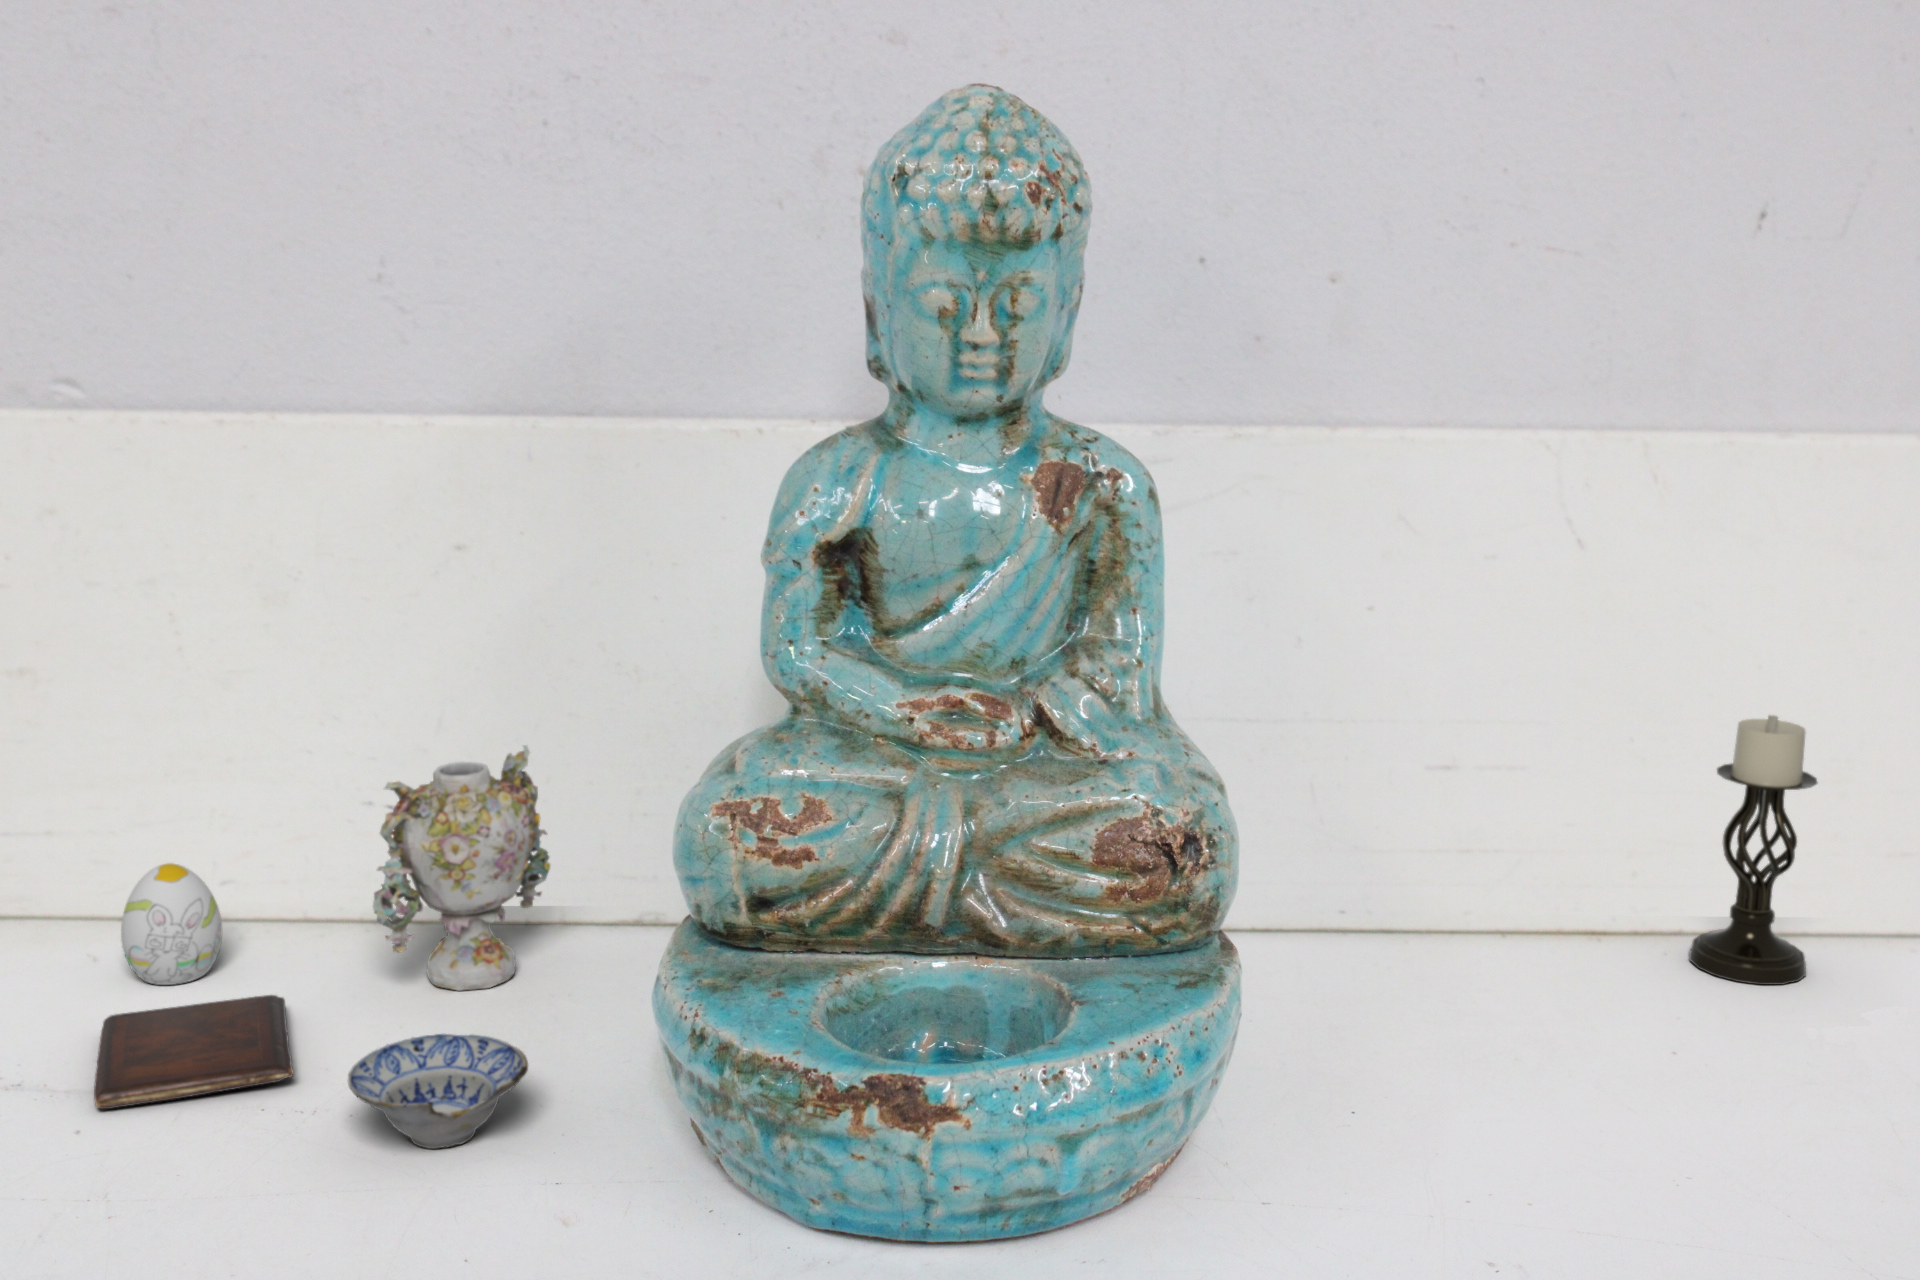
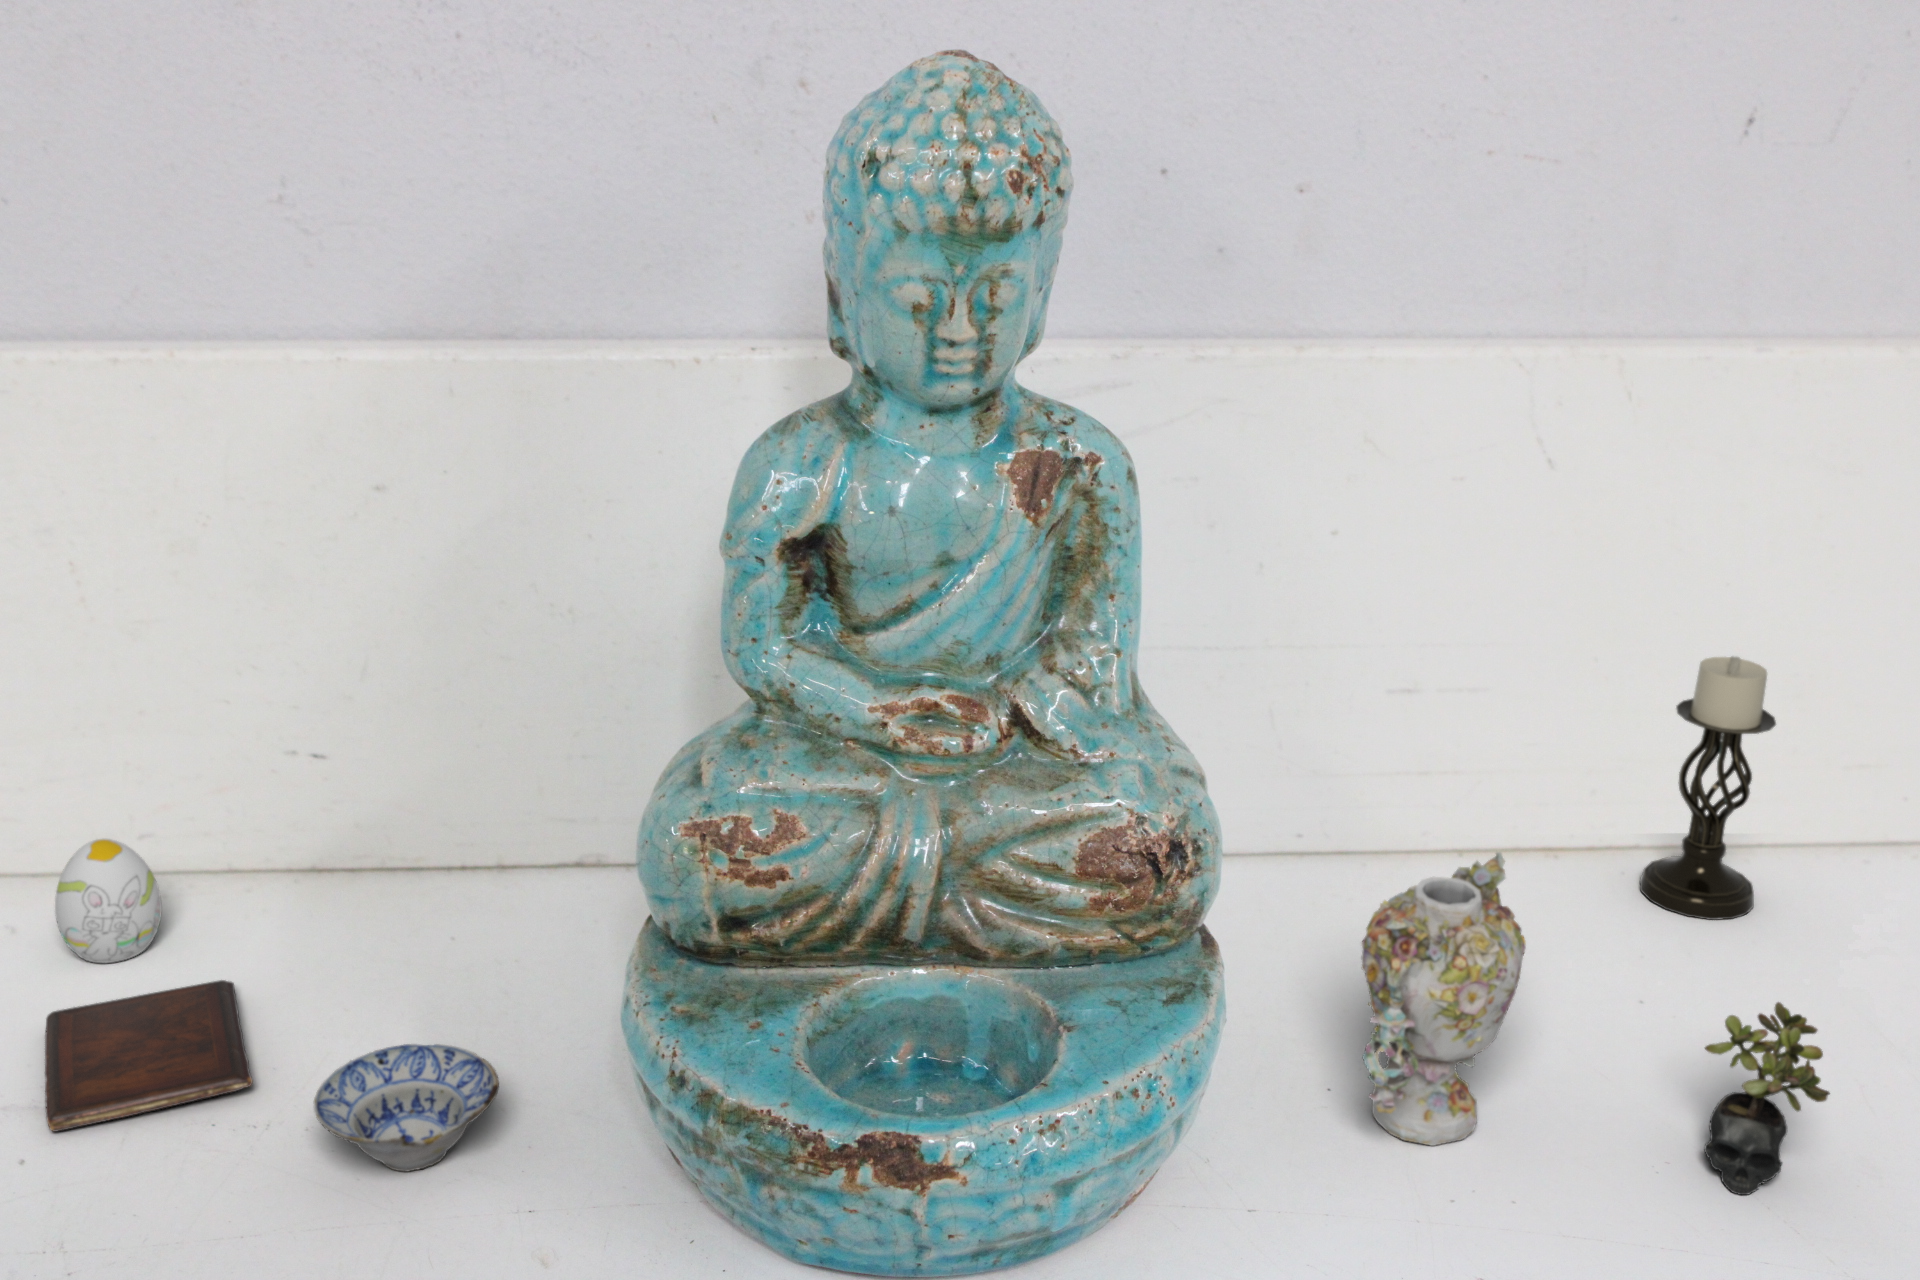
vase: present [373,745,551,991] -> present [1361,852,1526,1146]
succulent plant: none [1731,1005,1858,1202] -> present [1704,1002,1830,1195]

